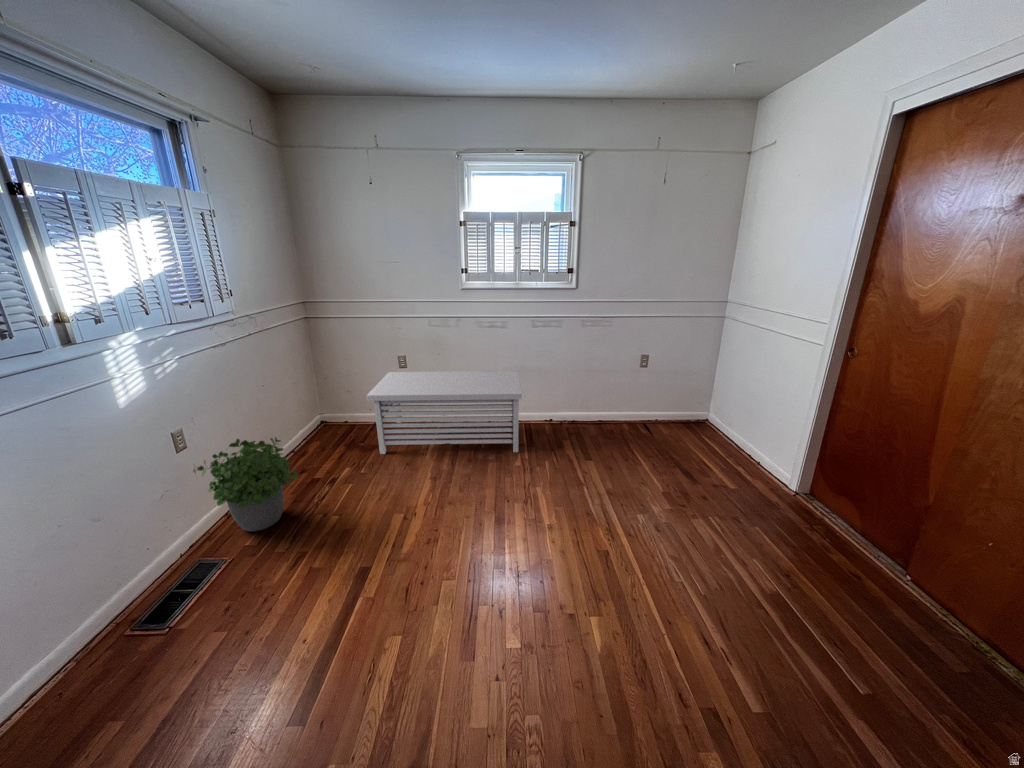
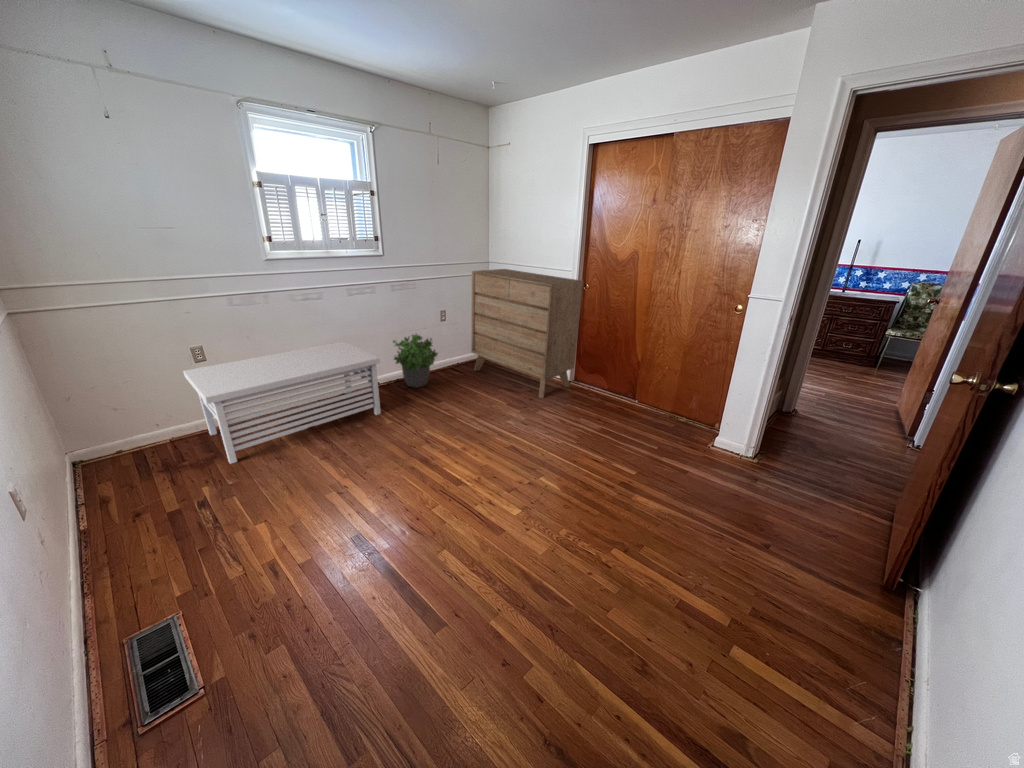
dresser: none [667,310,853,506] -> present [471,269,583,398]
potted plant: present [197,437,298,531] -> present [393,334,438,388]

